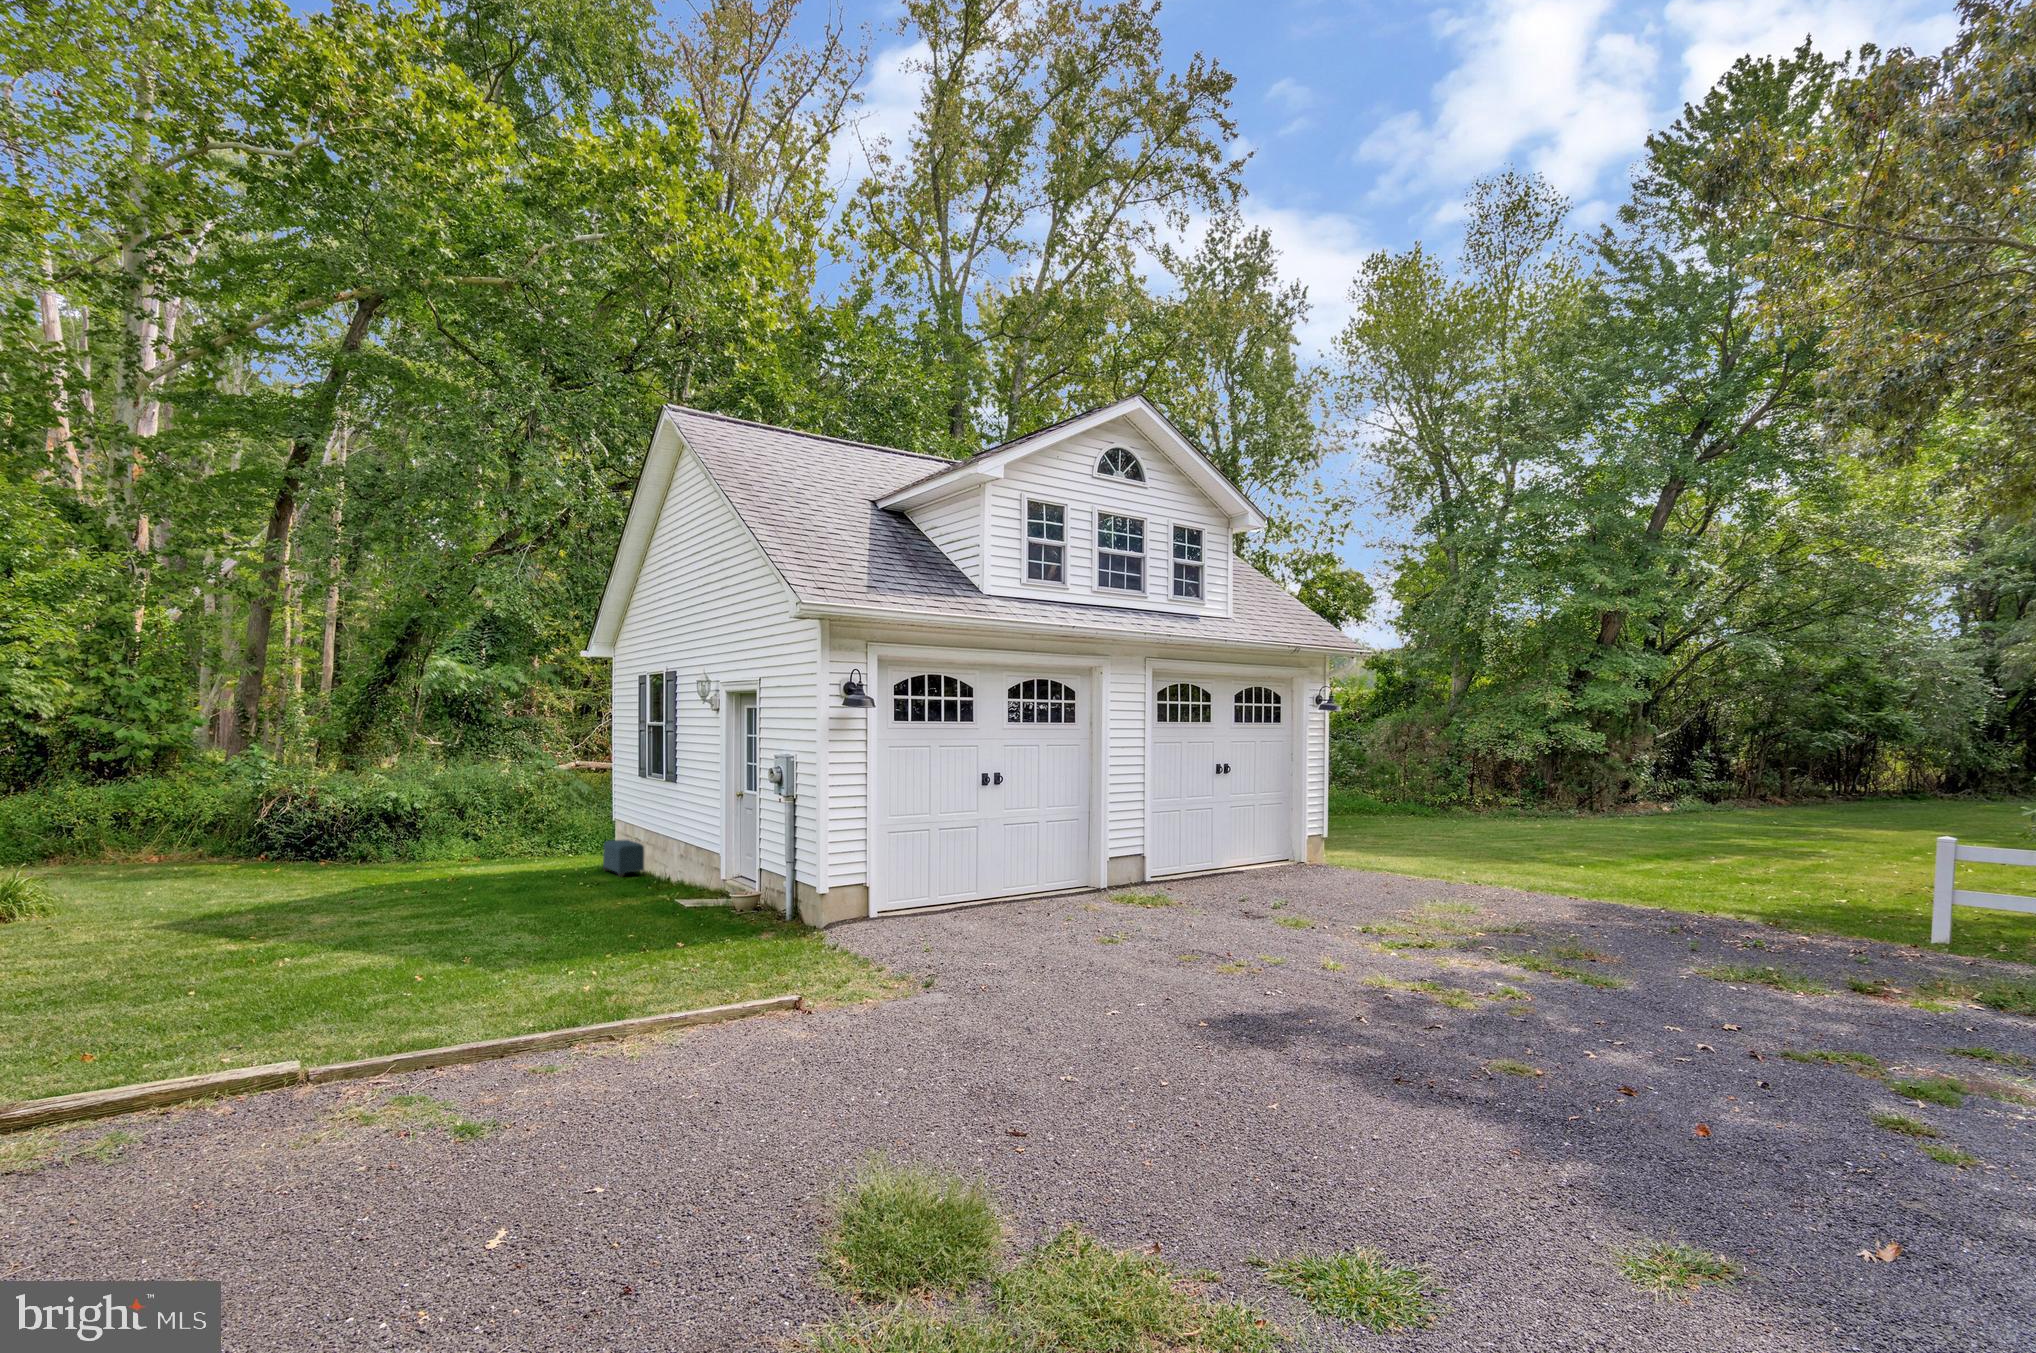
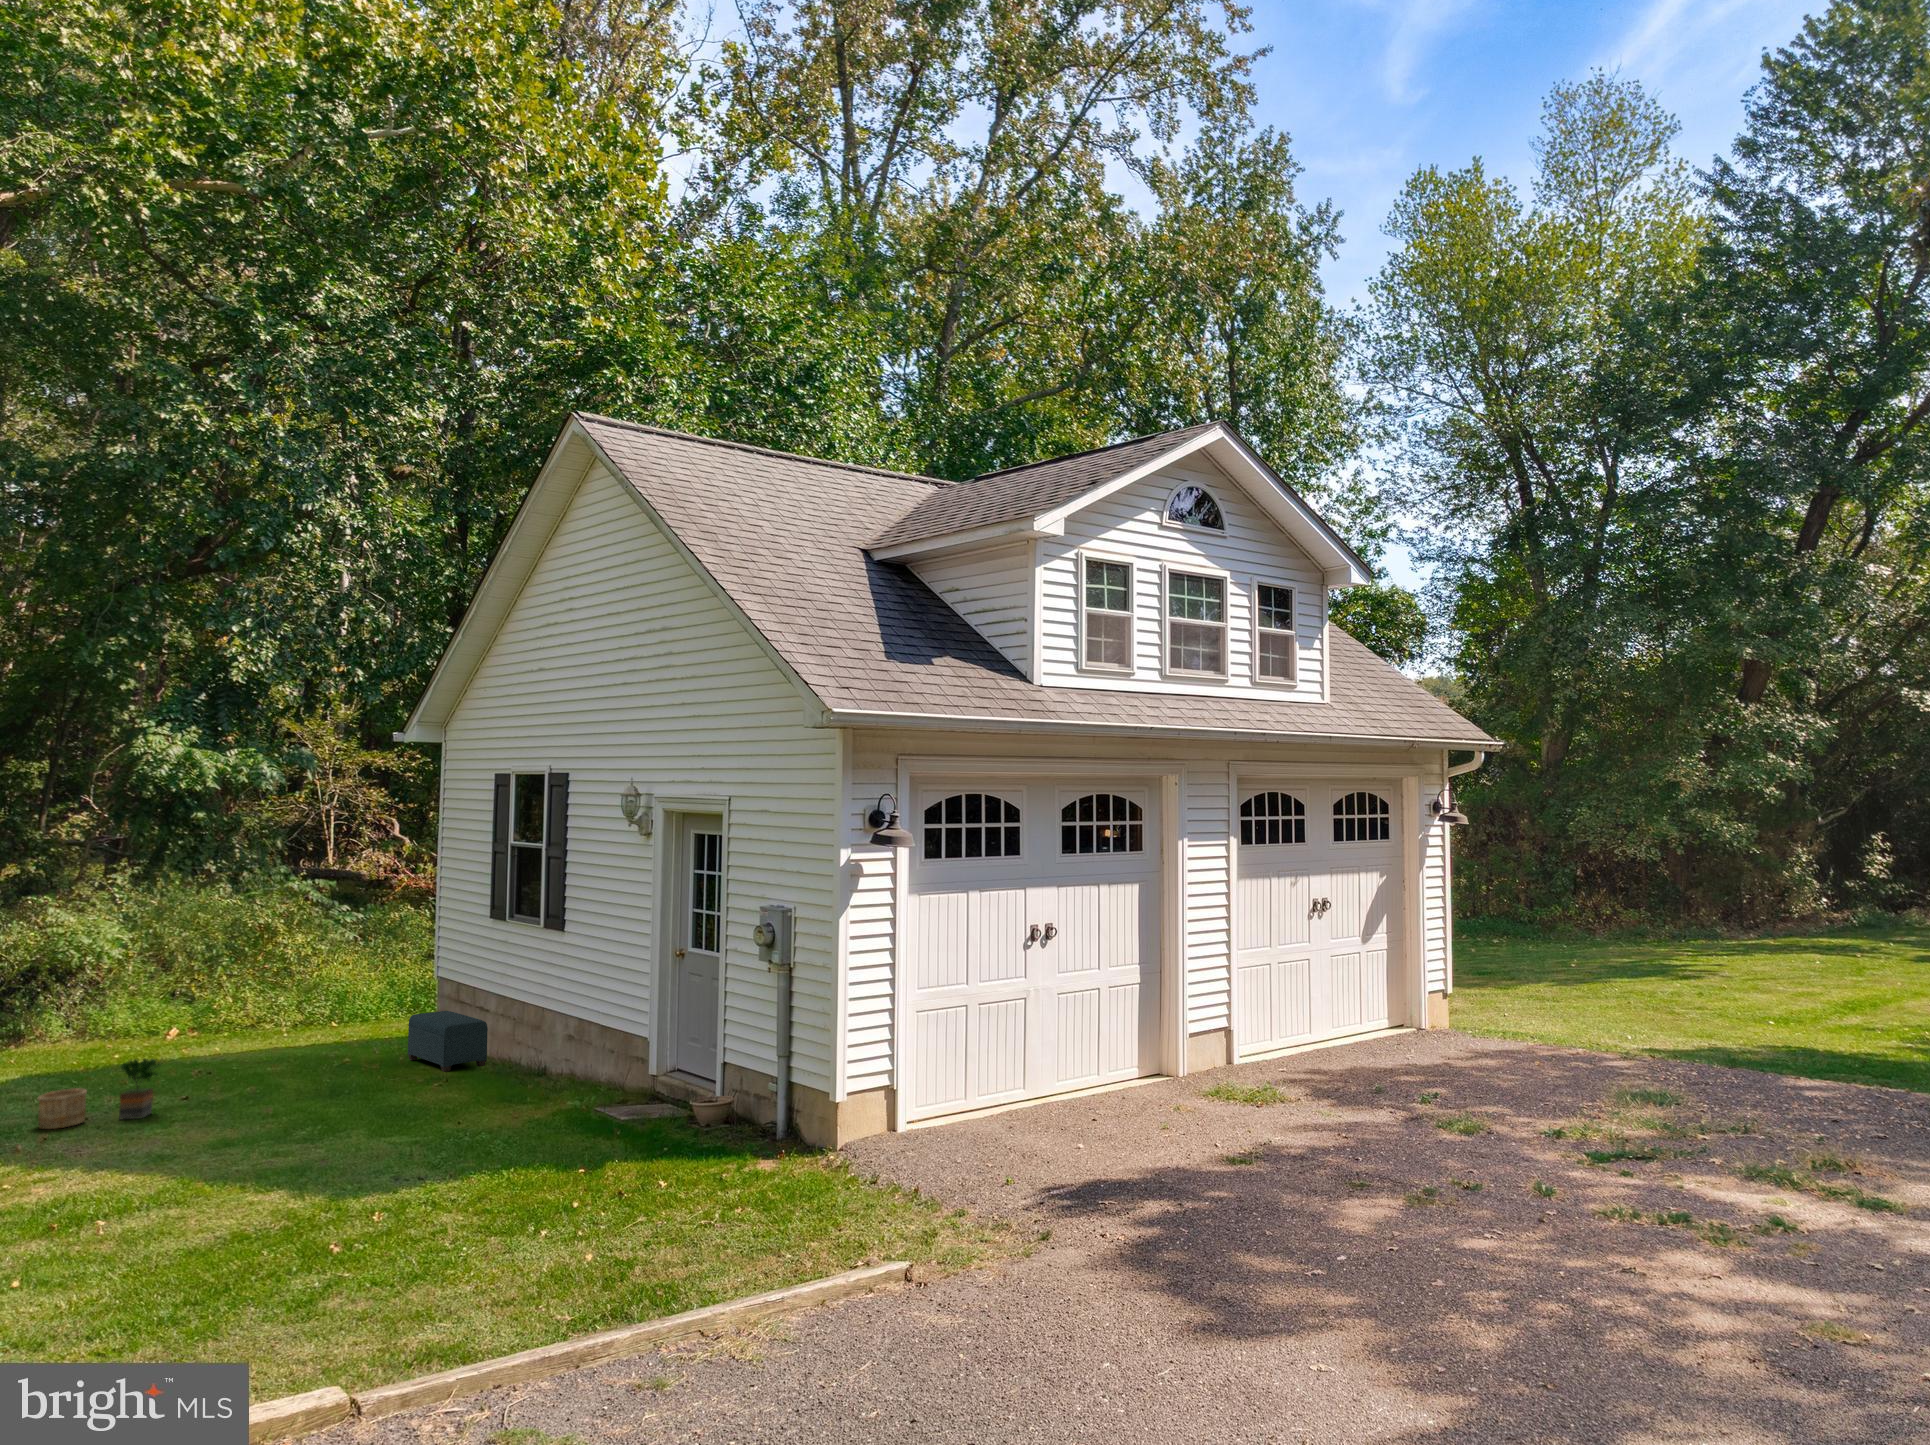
potted tree: none [399,857,428,896] -> present [119,1059,161,1119]
wooden bucket: none [346,875,379,900] -> present [37,1088,87,1129]

